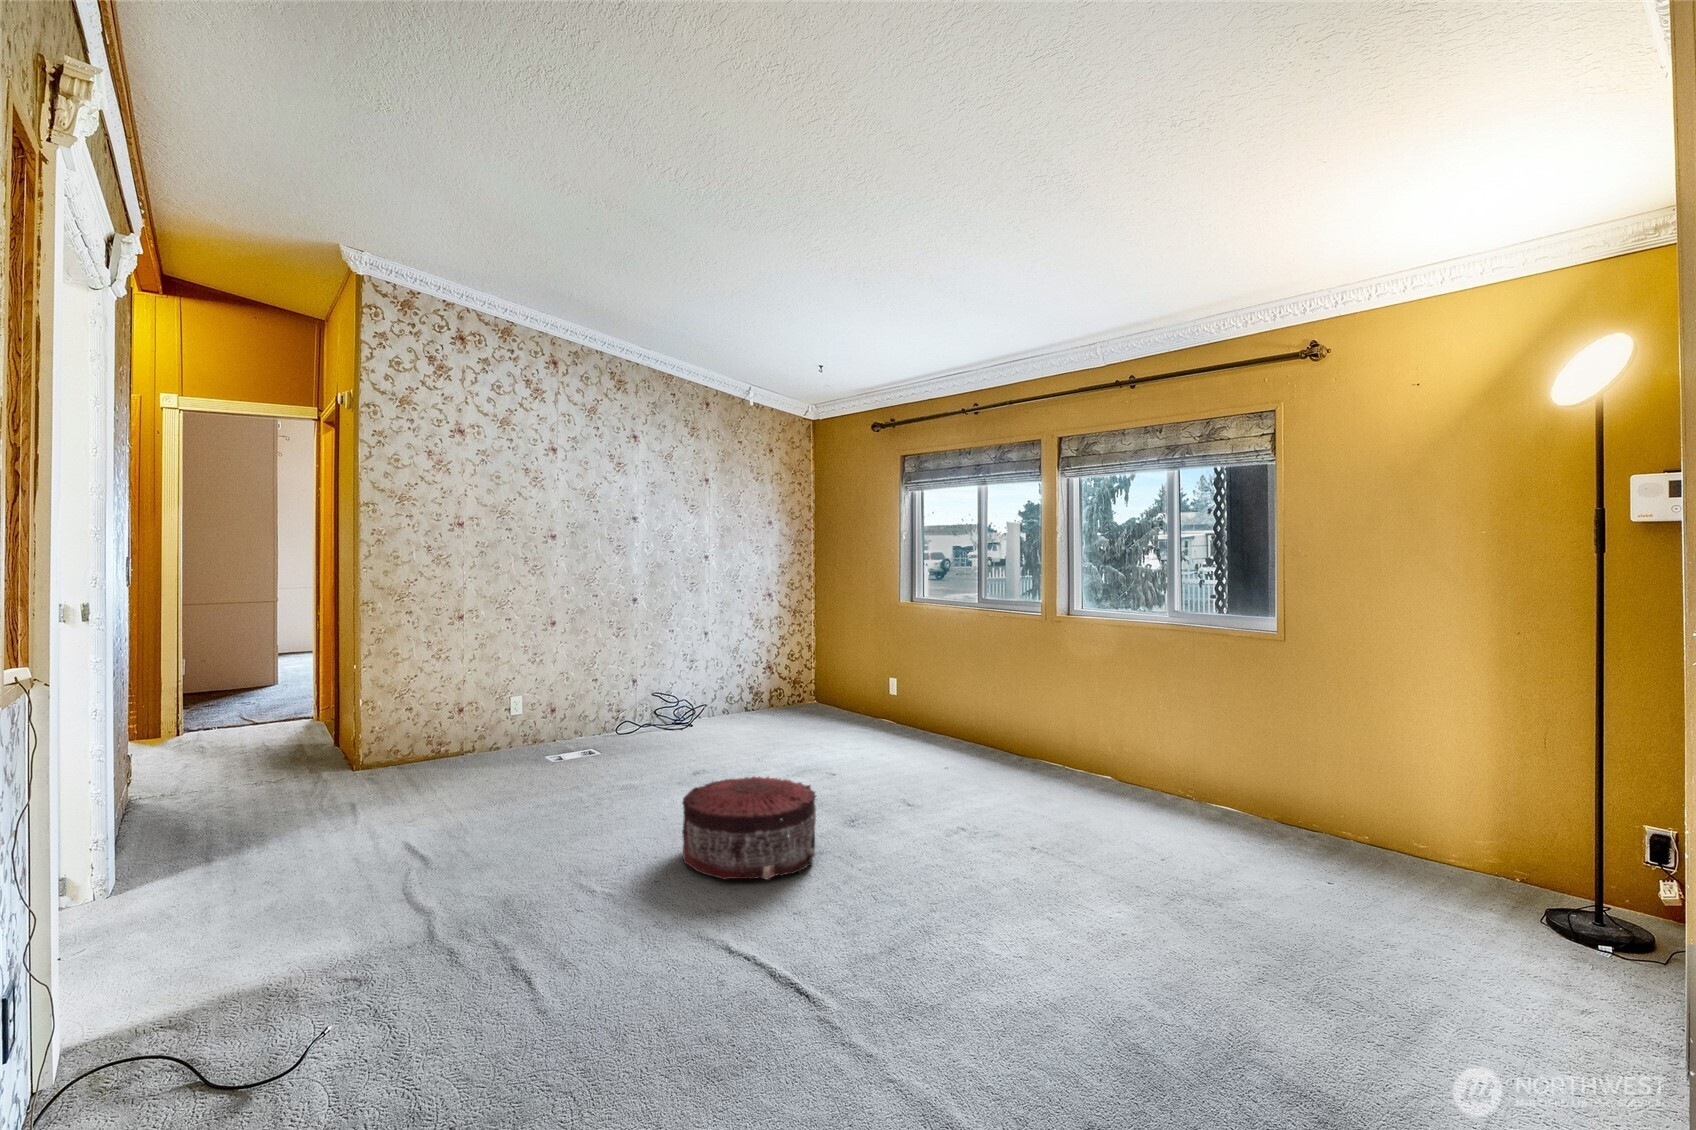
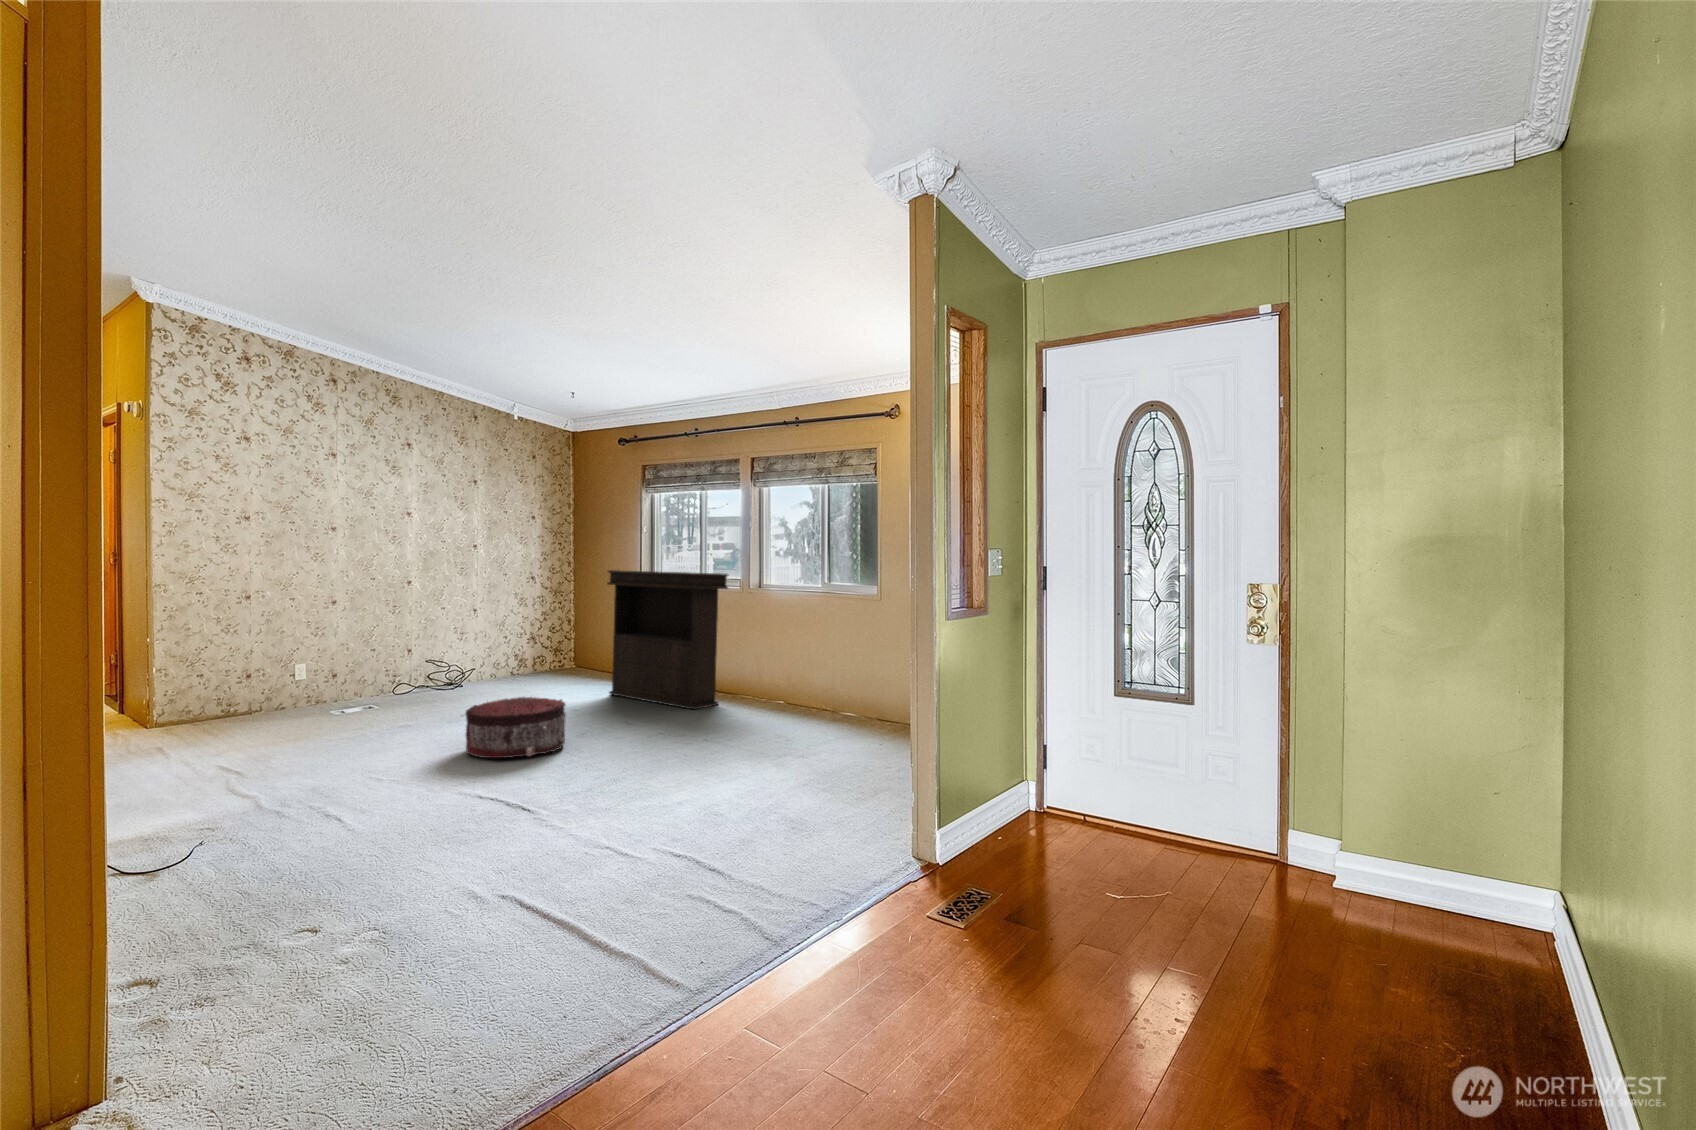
console table: none [861,591,1030,794] -> present [607,570,728,709]

